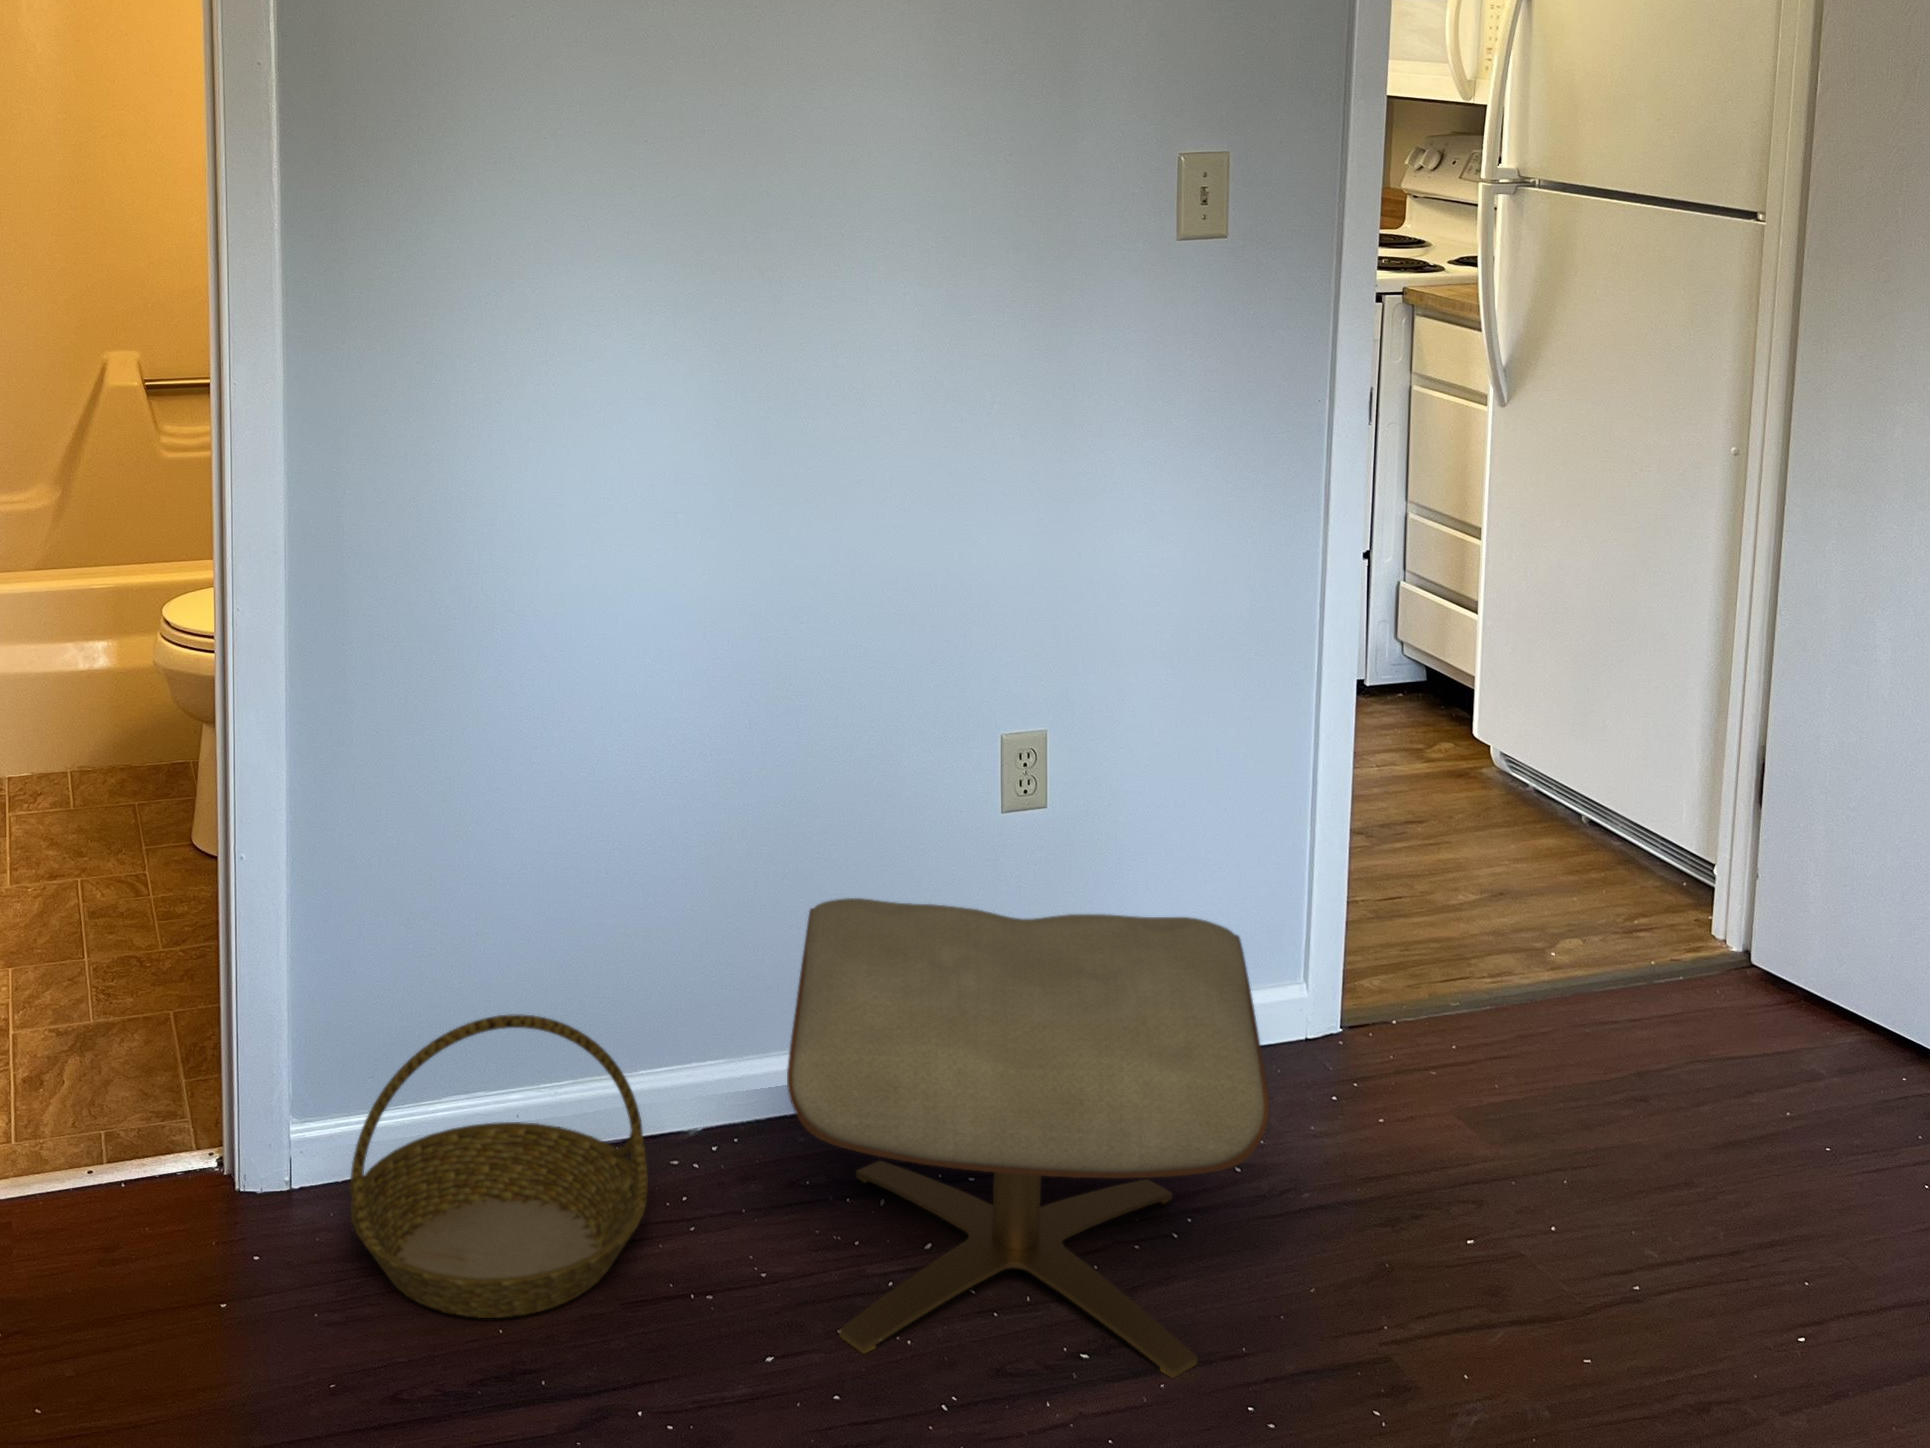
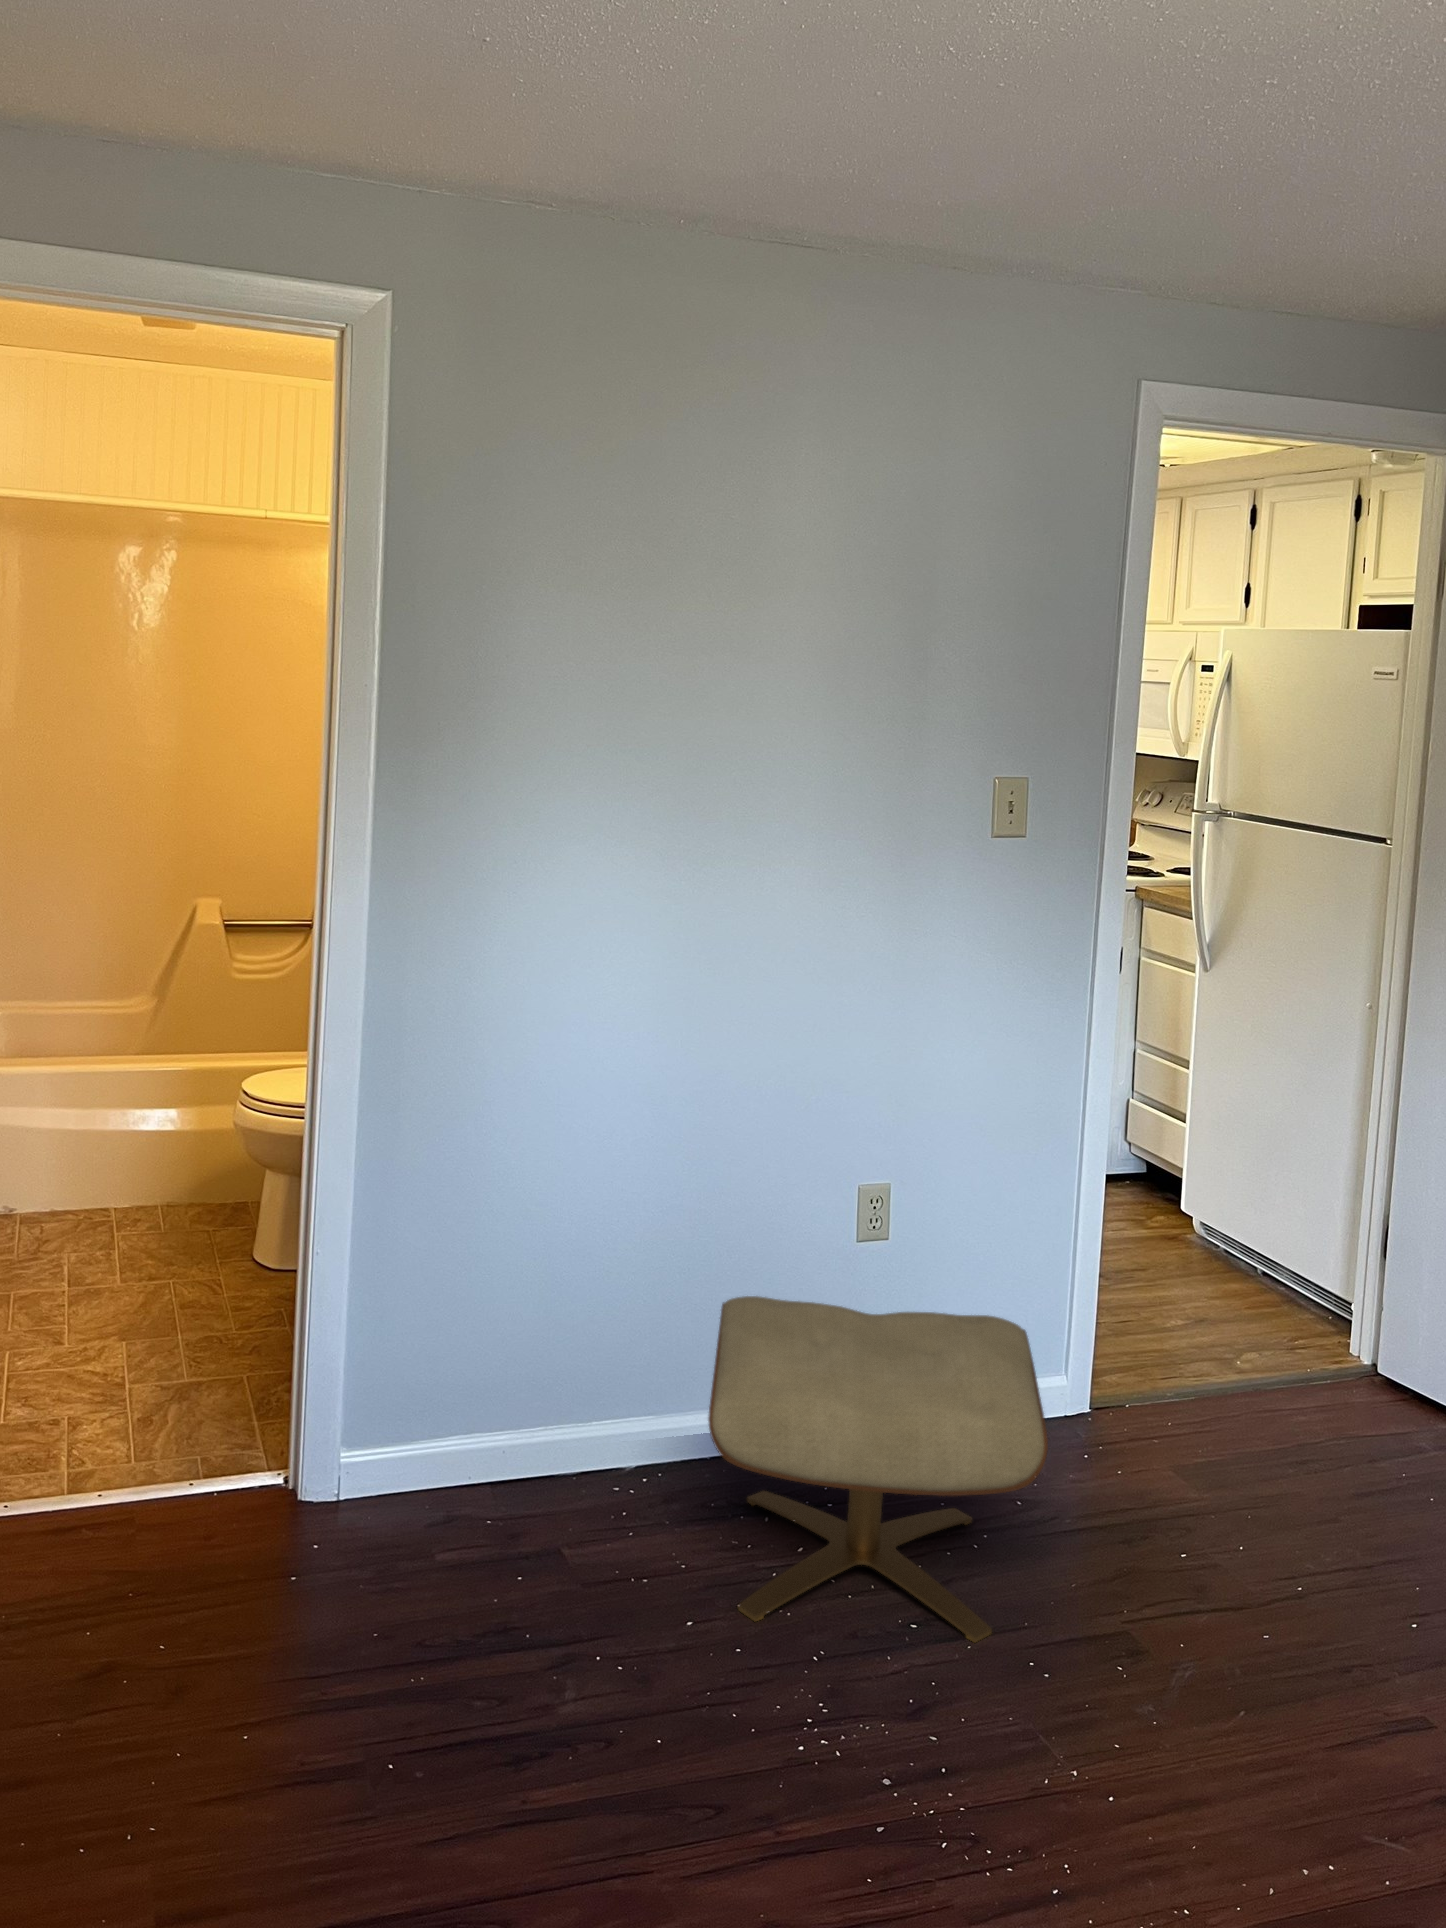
basket: present [349,1014,648,1318] -> none [386,1371,601,1592]

